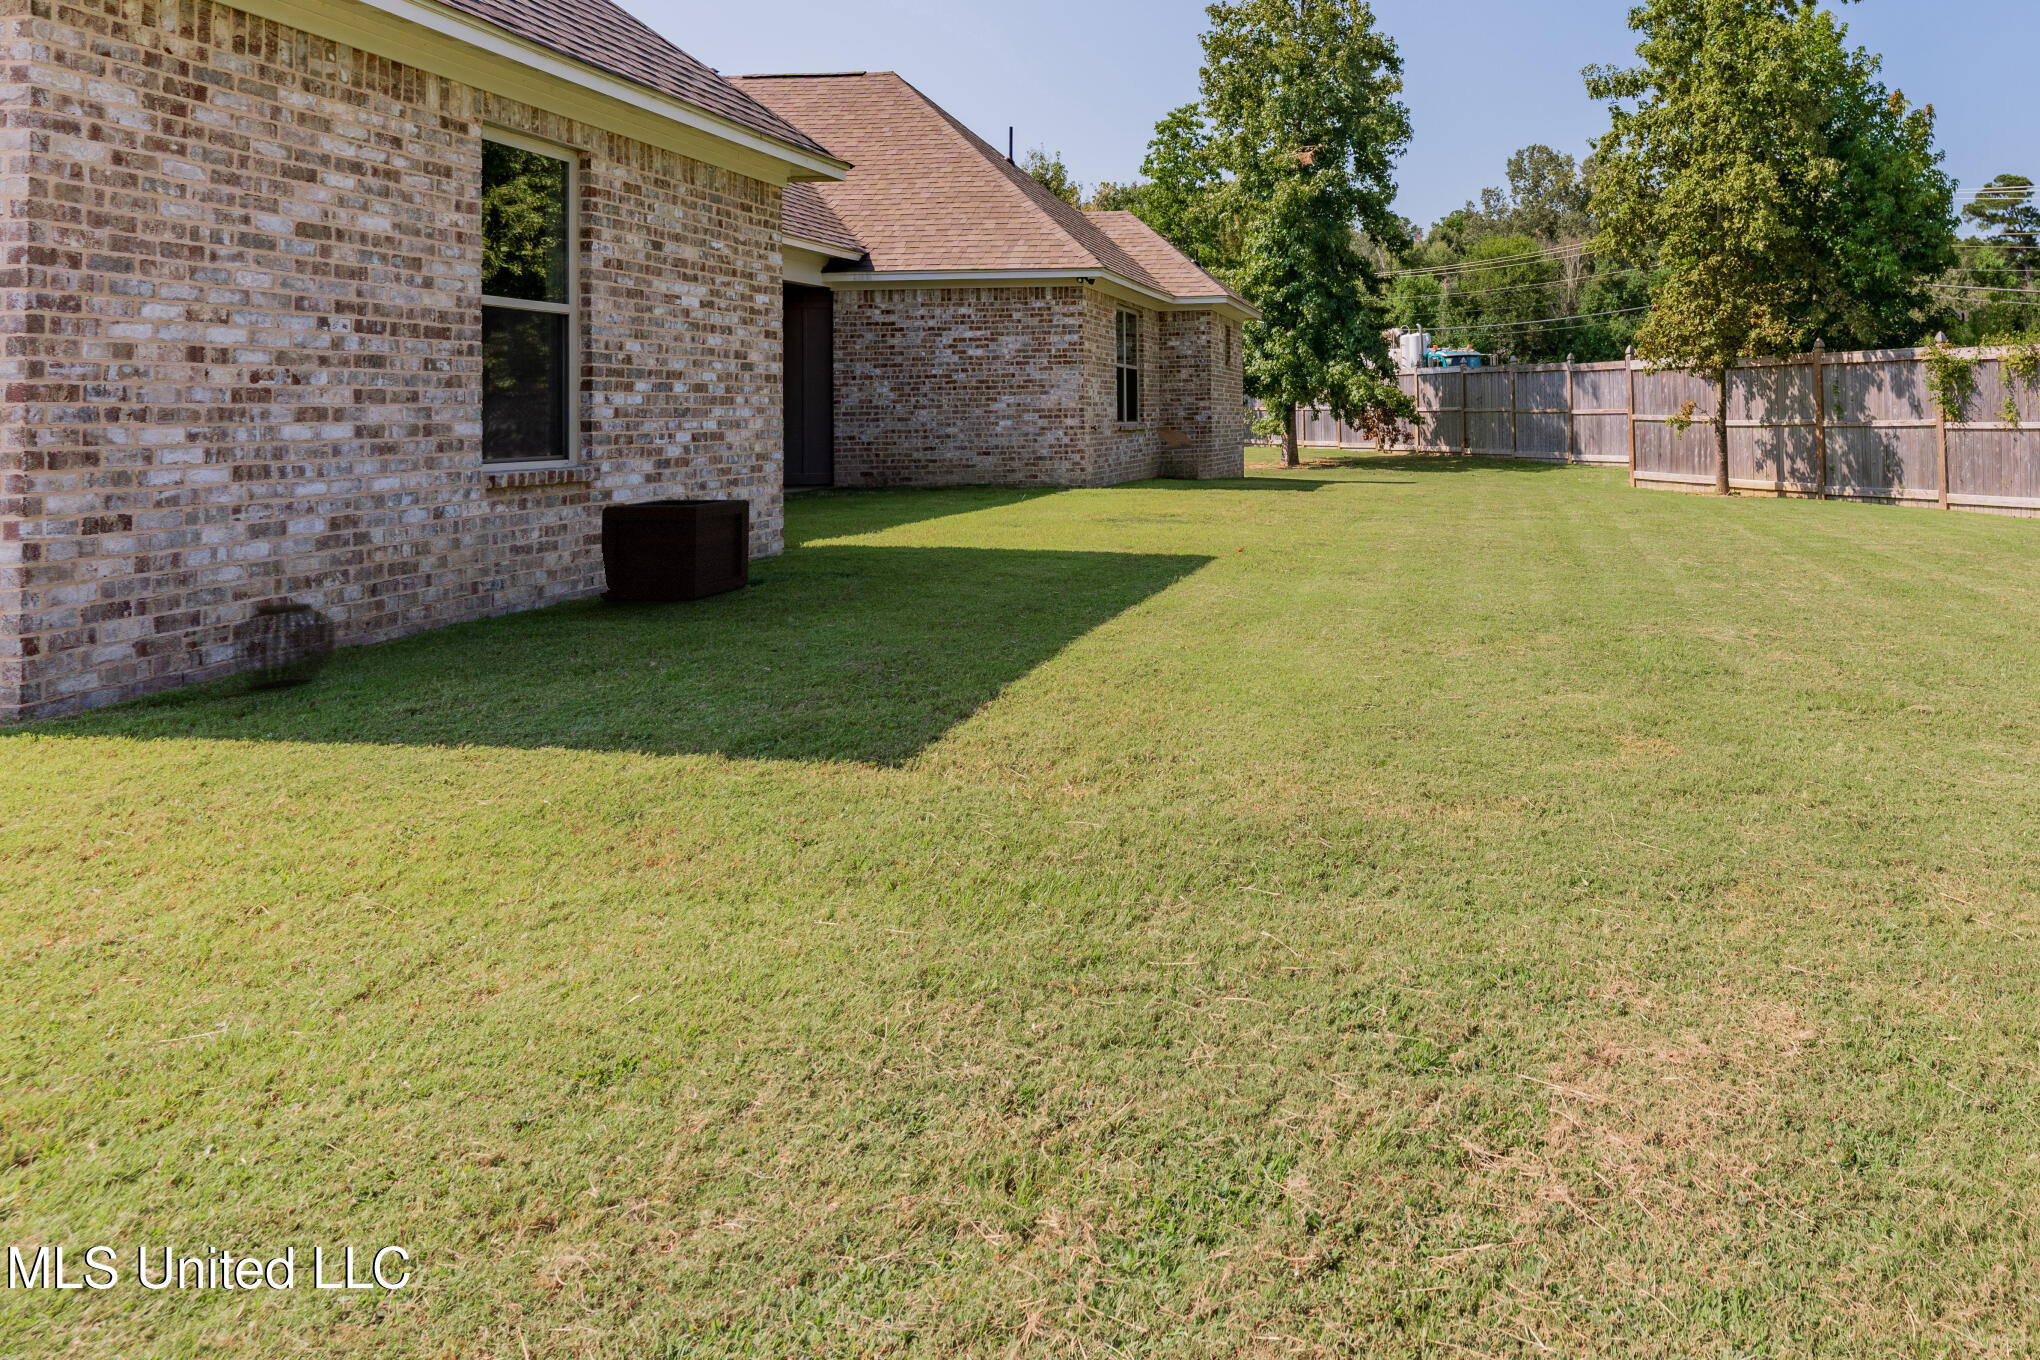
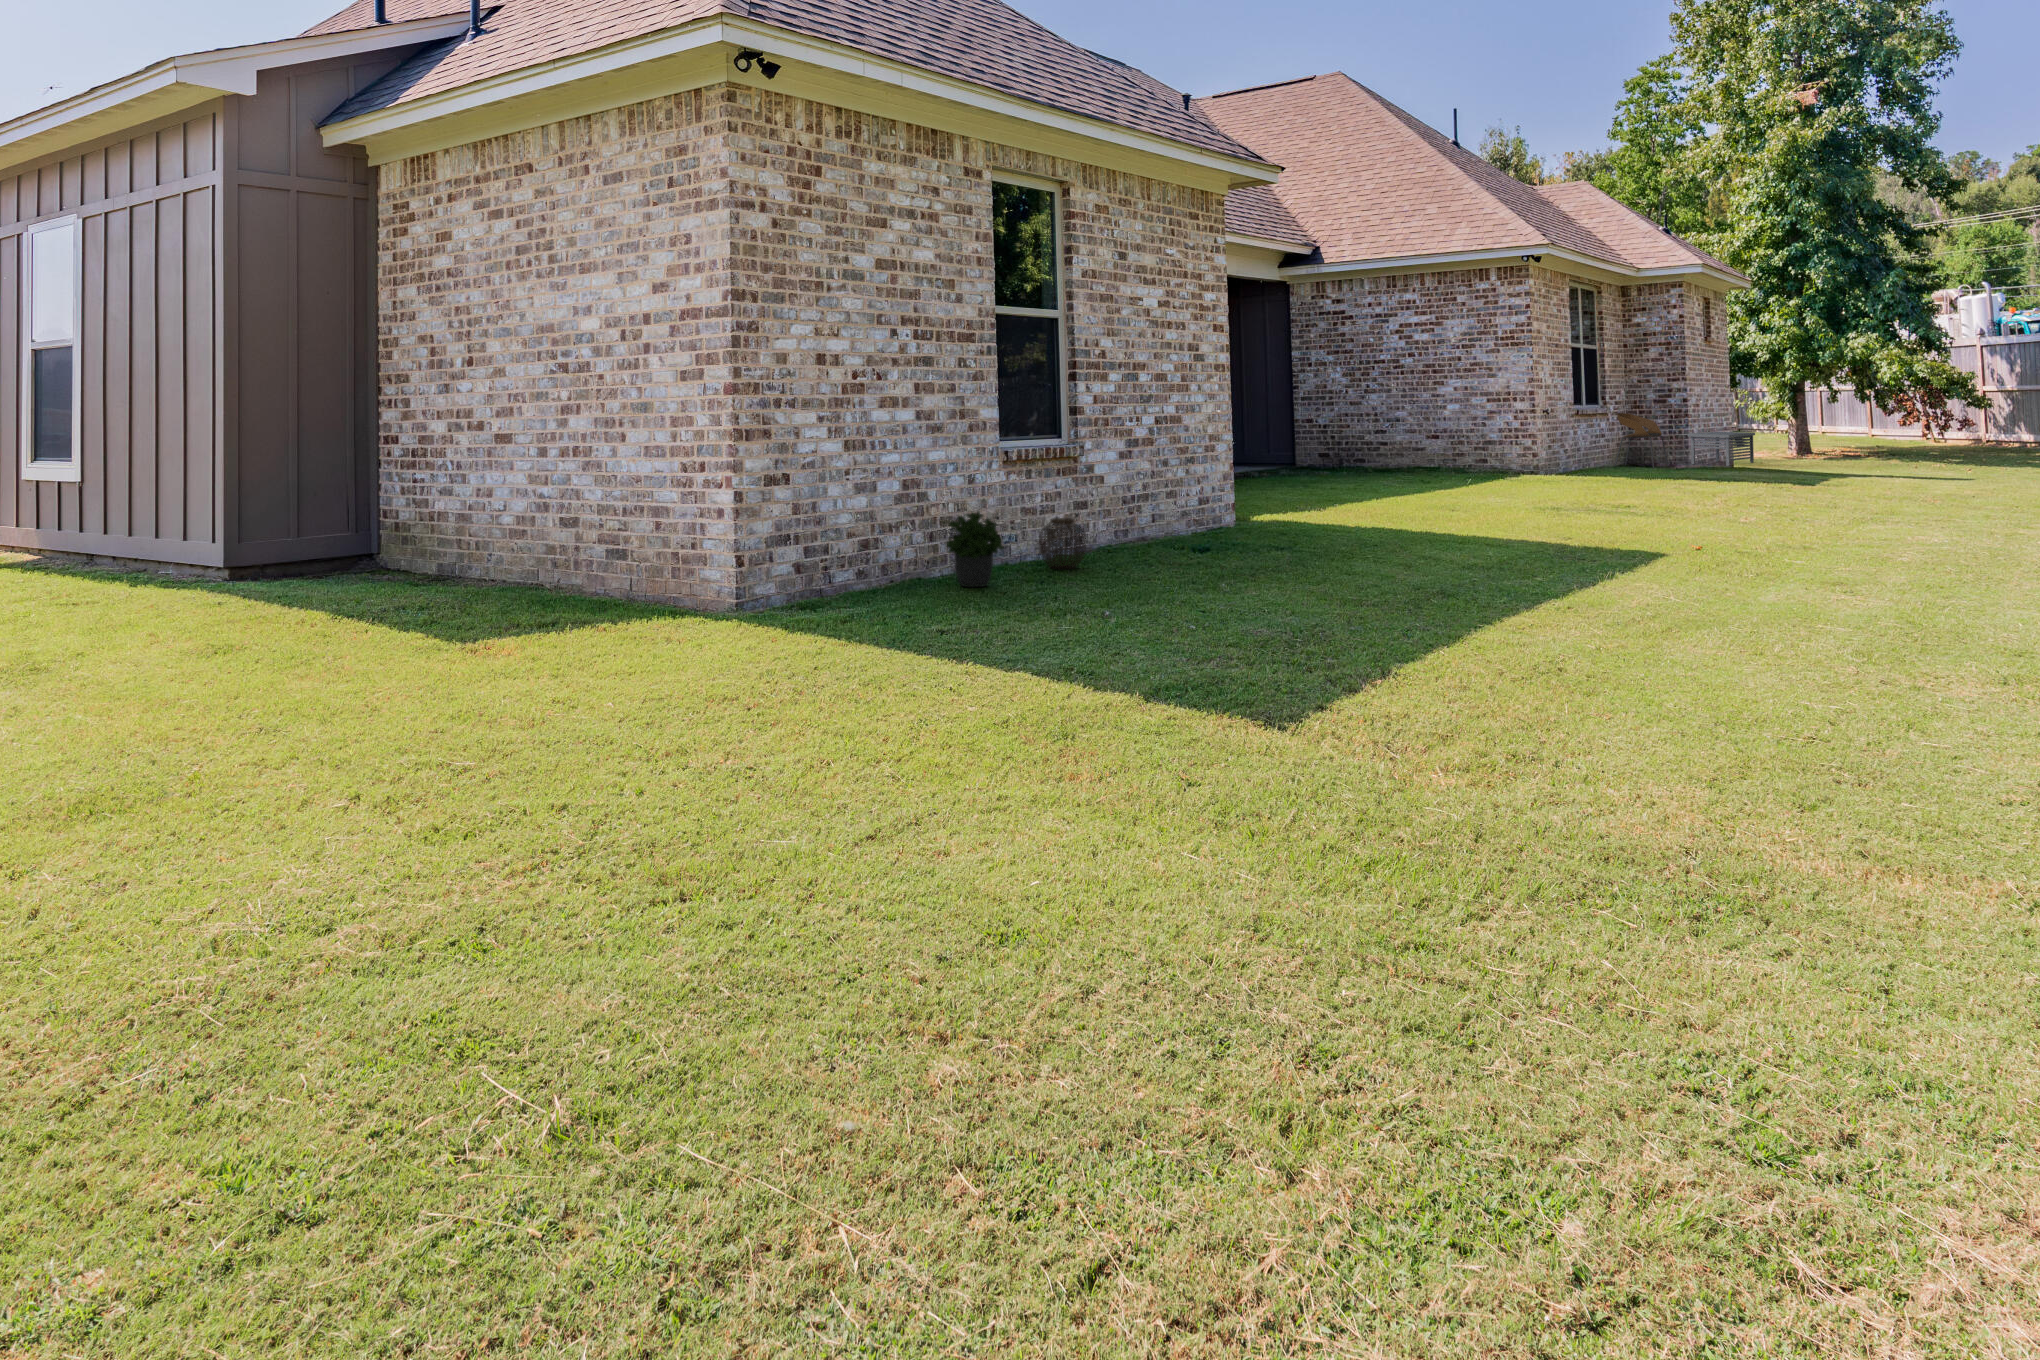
storage bench: none [1212,443,1263,473] -> present [1688,432,1755,466]
wooden crate: present [600,500,750,600] -> none [1085,475,1196,565]
potted plant: none [395,550,497,648] -> present [944,511,1003,587]
woven basket: present [233,603,335,687] -> present [1039,518,1086,569]

